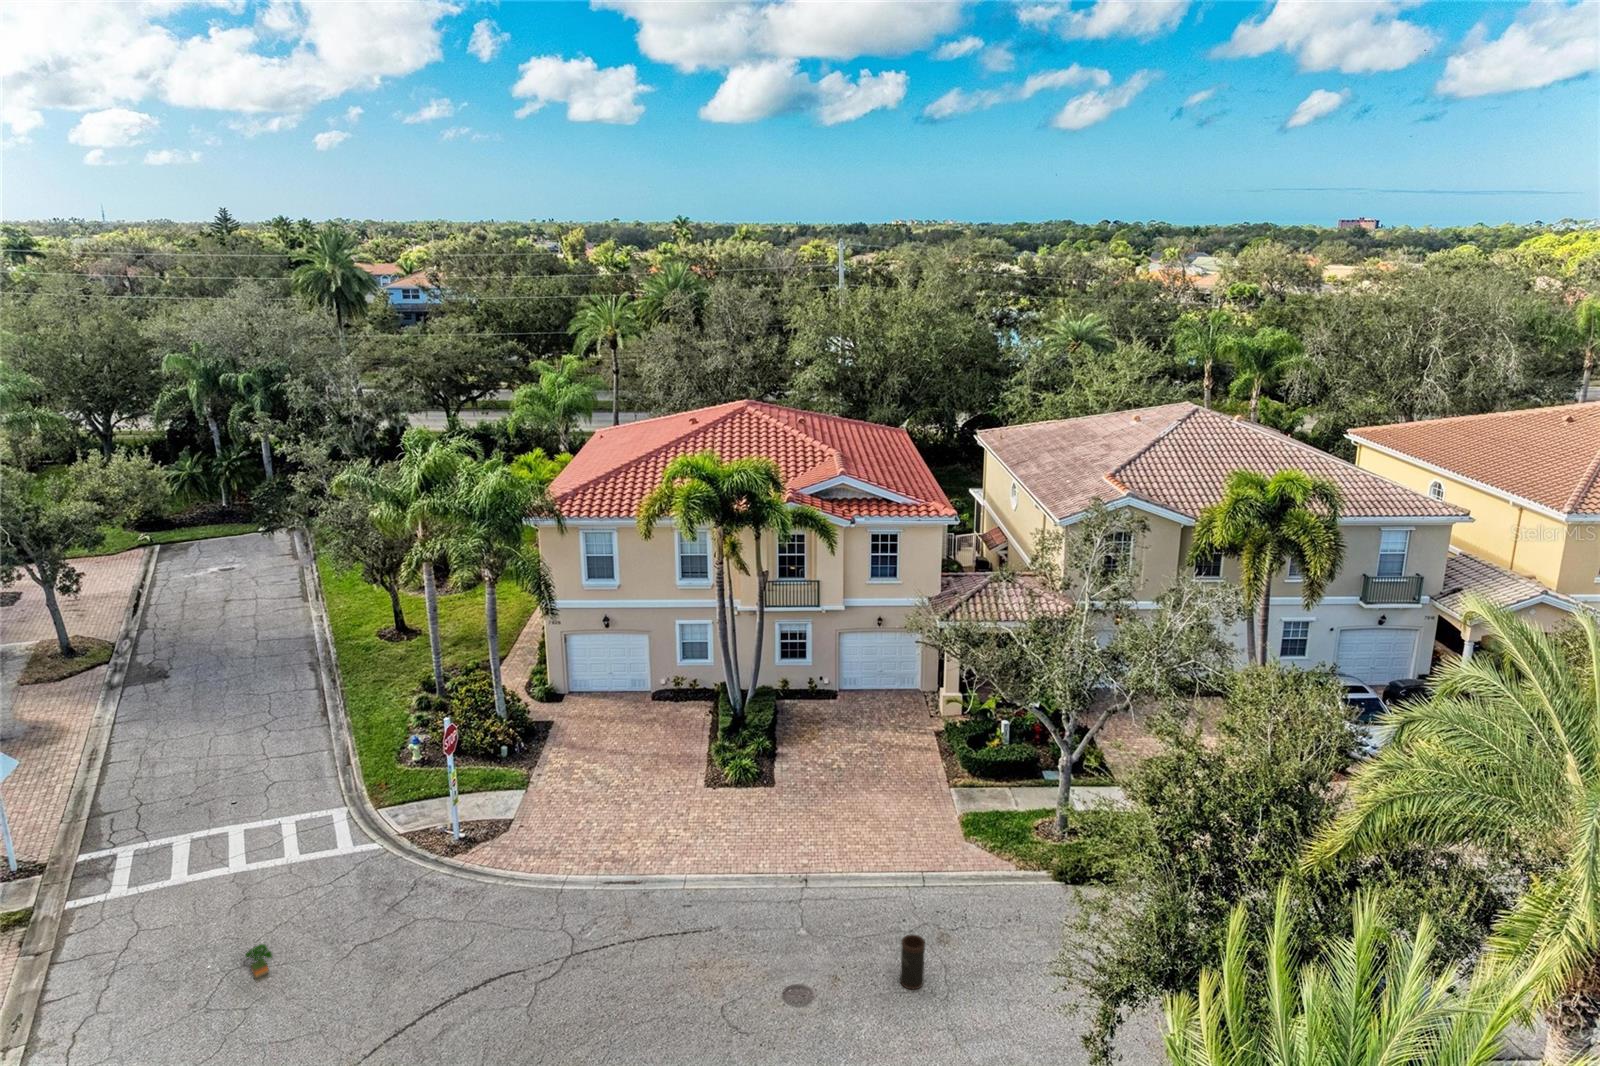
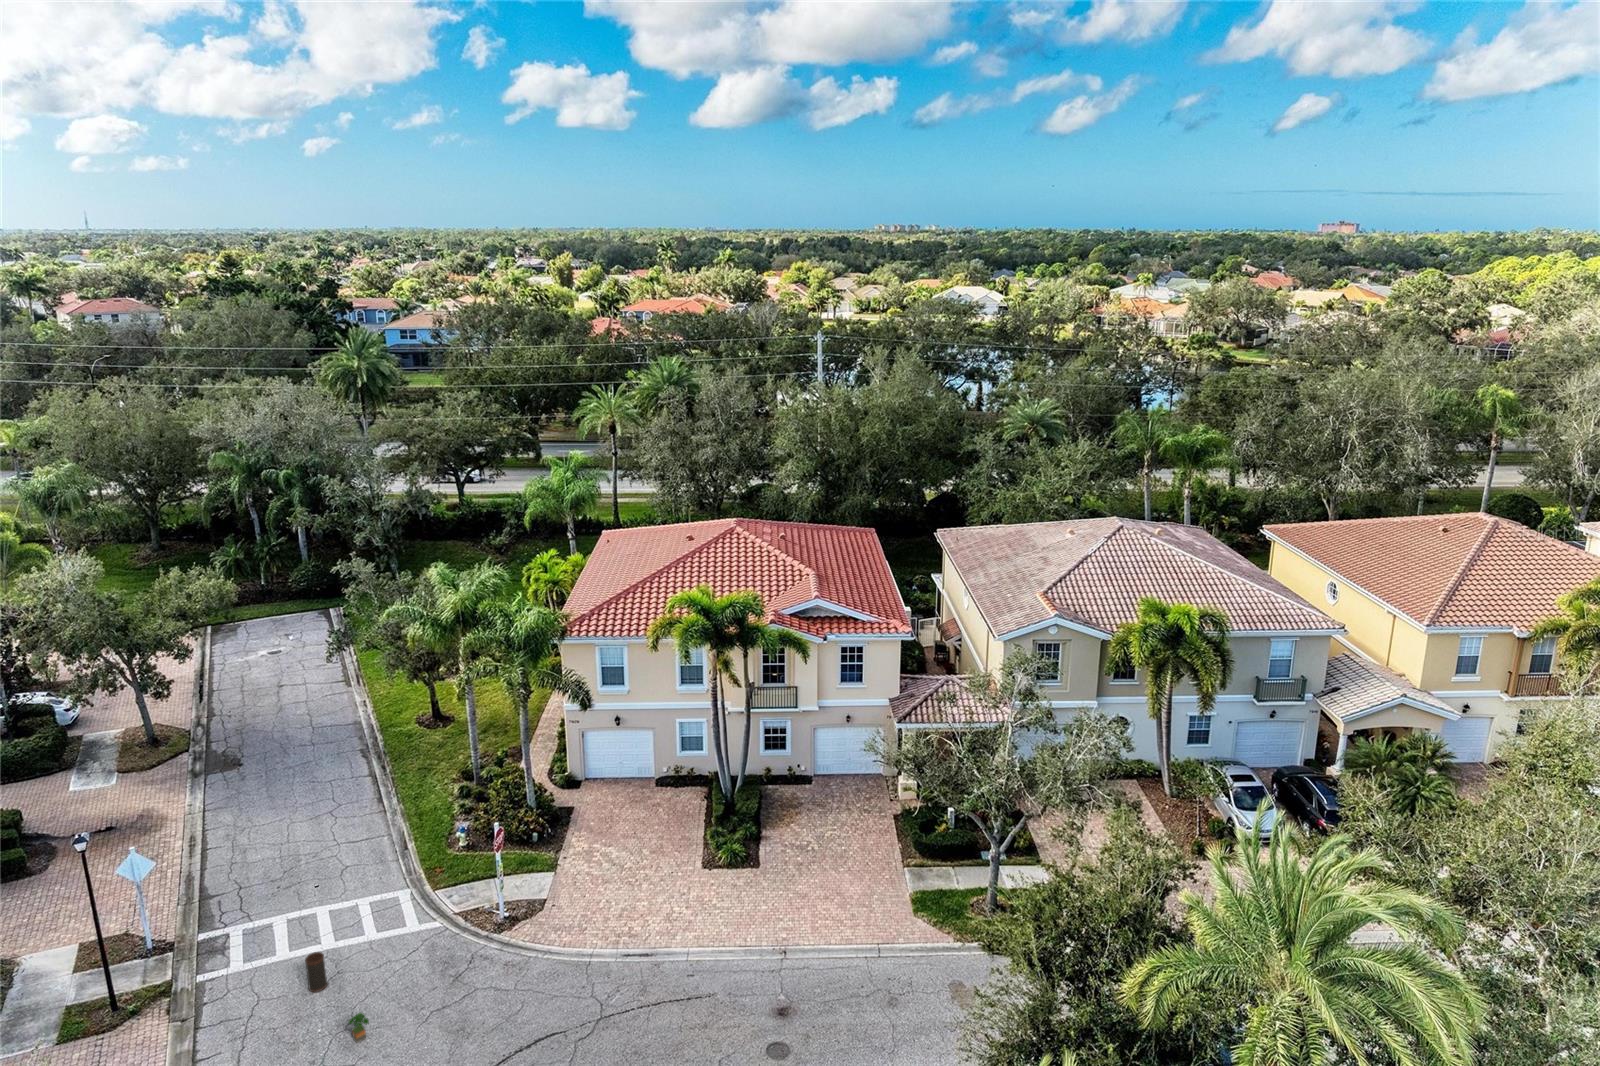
trash can: present [900,935,925,990] -> present [305,952,327,992]

